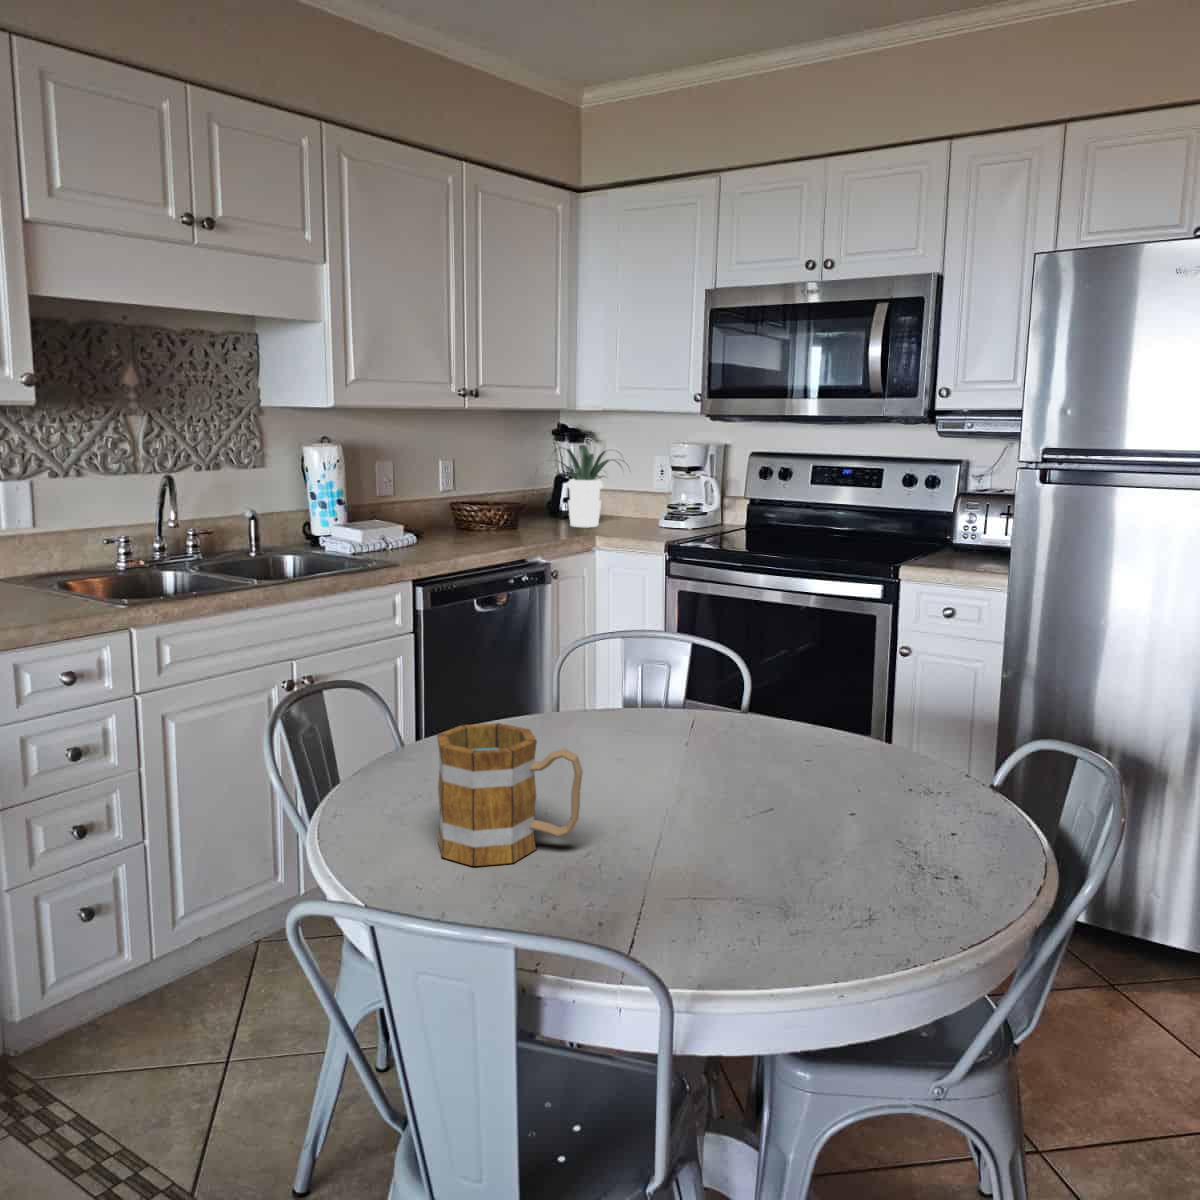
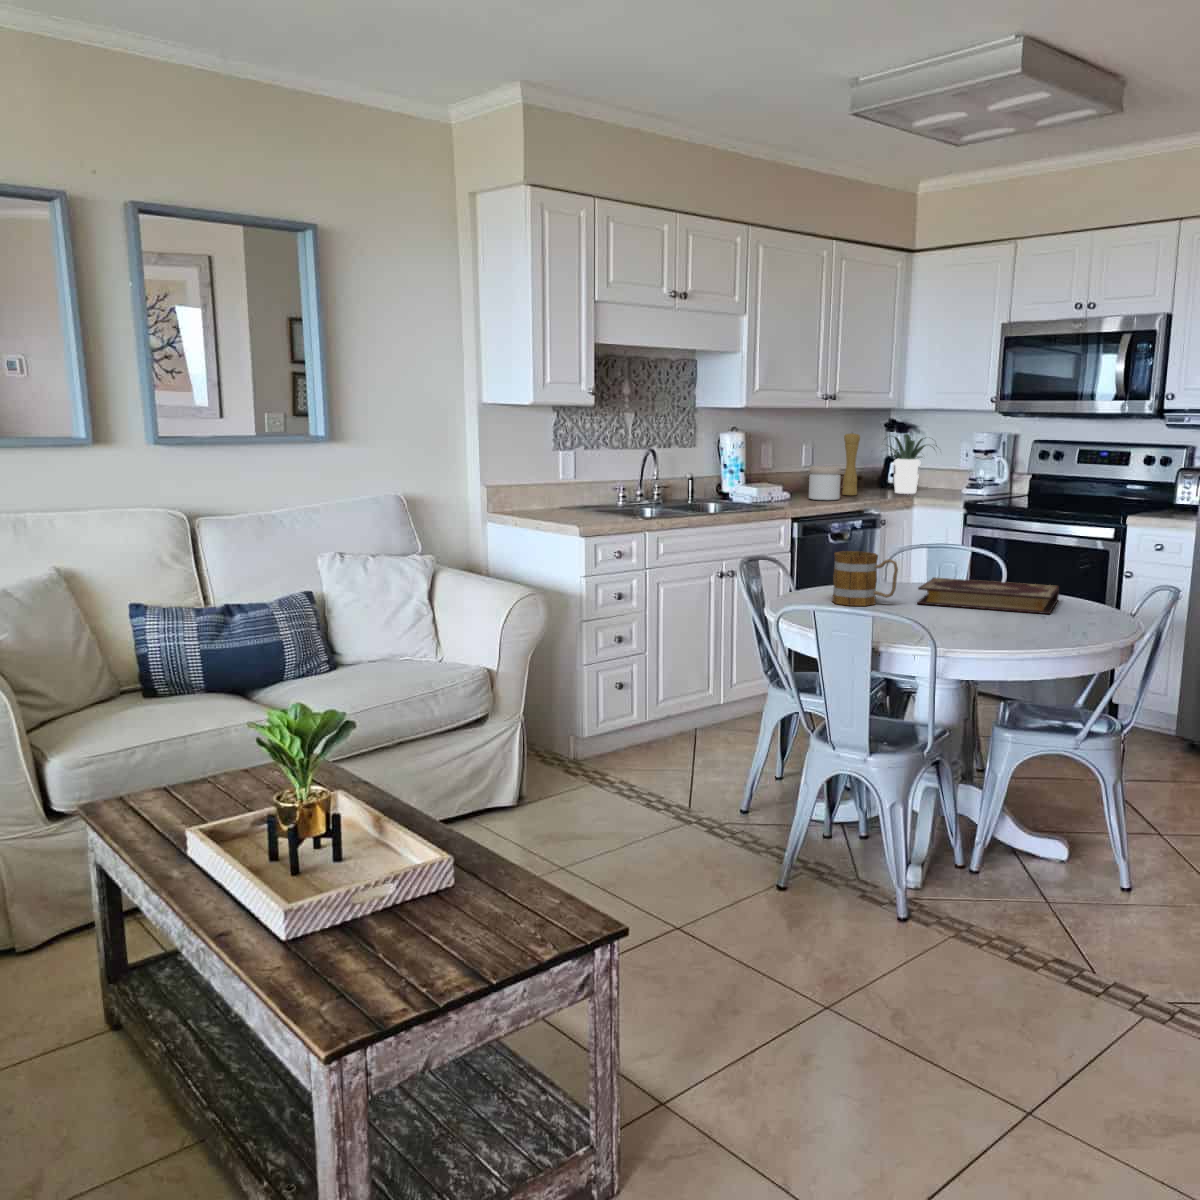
pepper mill: none [496,443,519,533] -> present [842,433,860,495]
jar: none [446,493,492,545] -> present [809,466,841,500]
book: none [627,746,920,862] -> present [918,577,1059,614]

